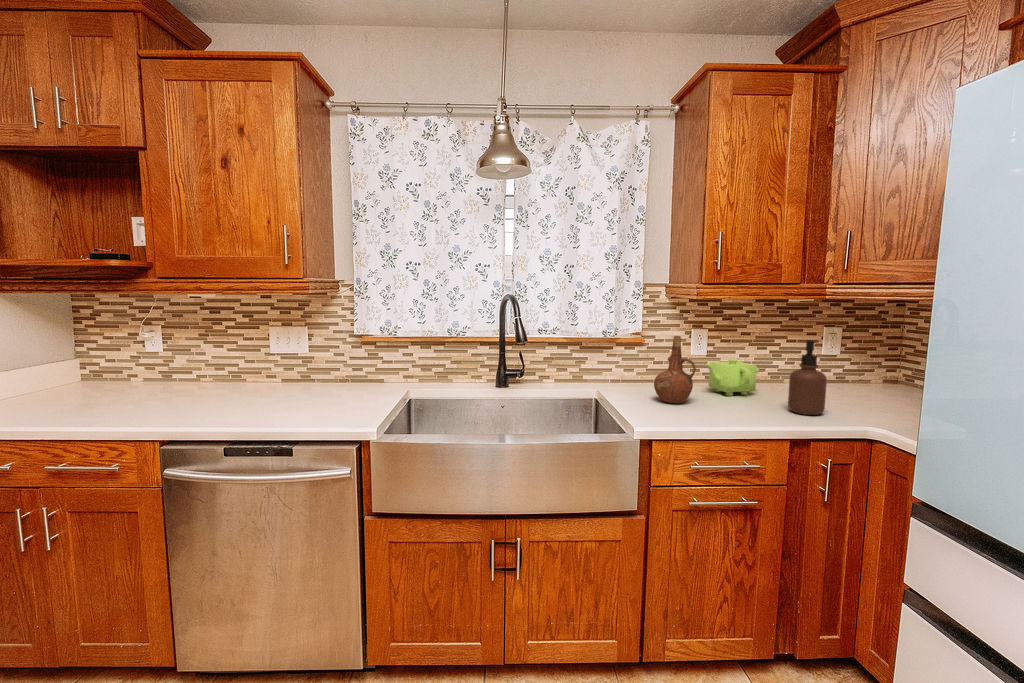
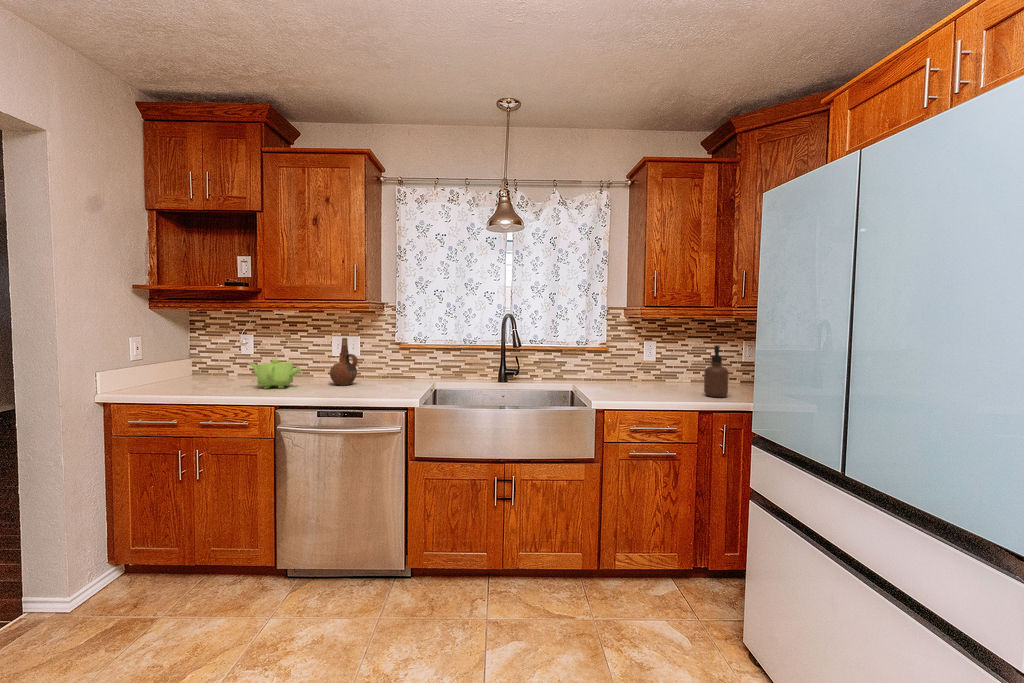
ceramic pitcher: present [654,336,696,403] -> present [330,338,357,385]
teapot: present [705,359,760,396] -> present [248,359,301,389]

